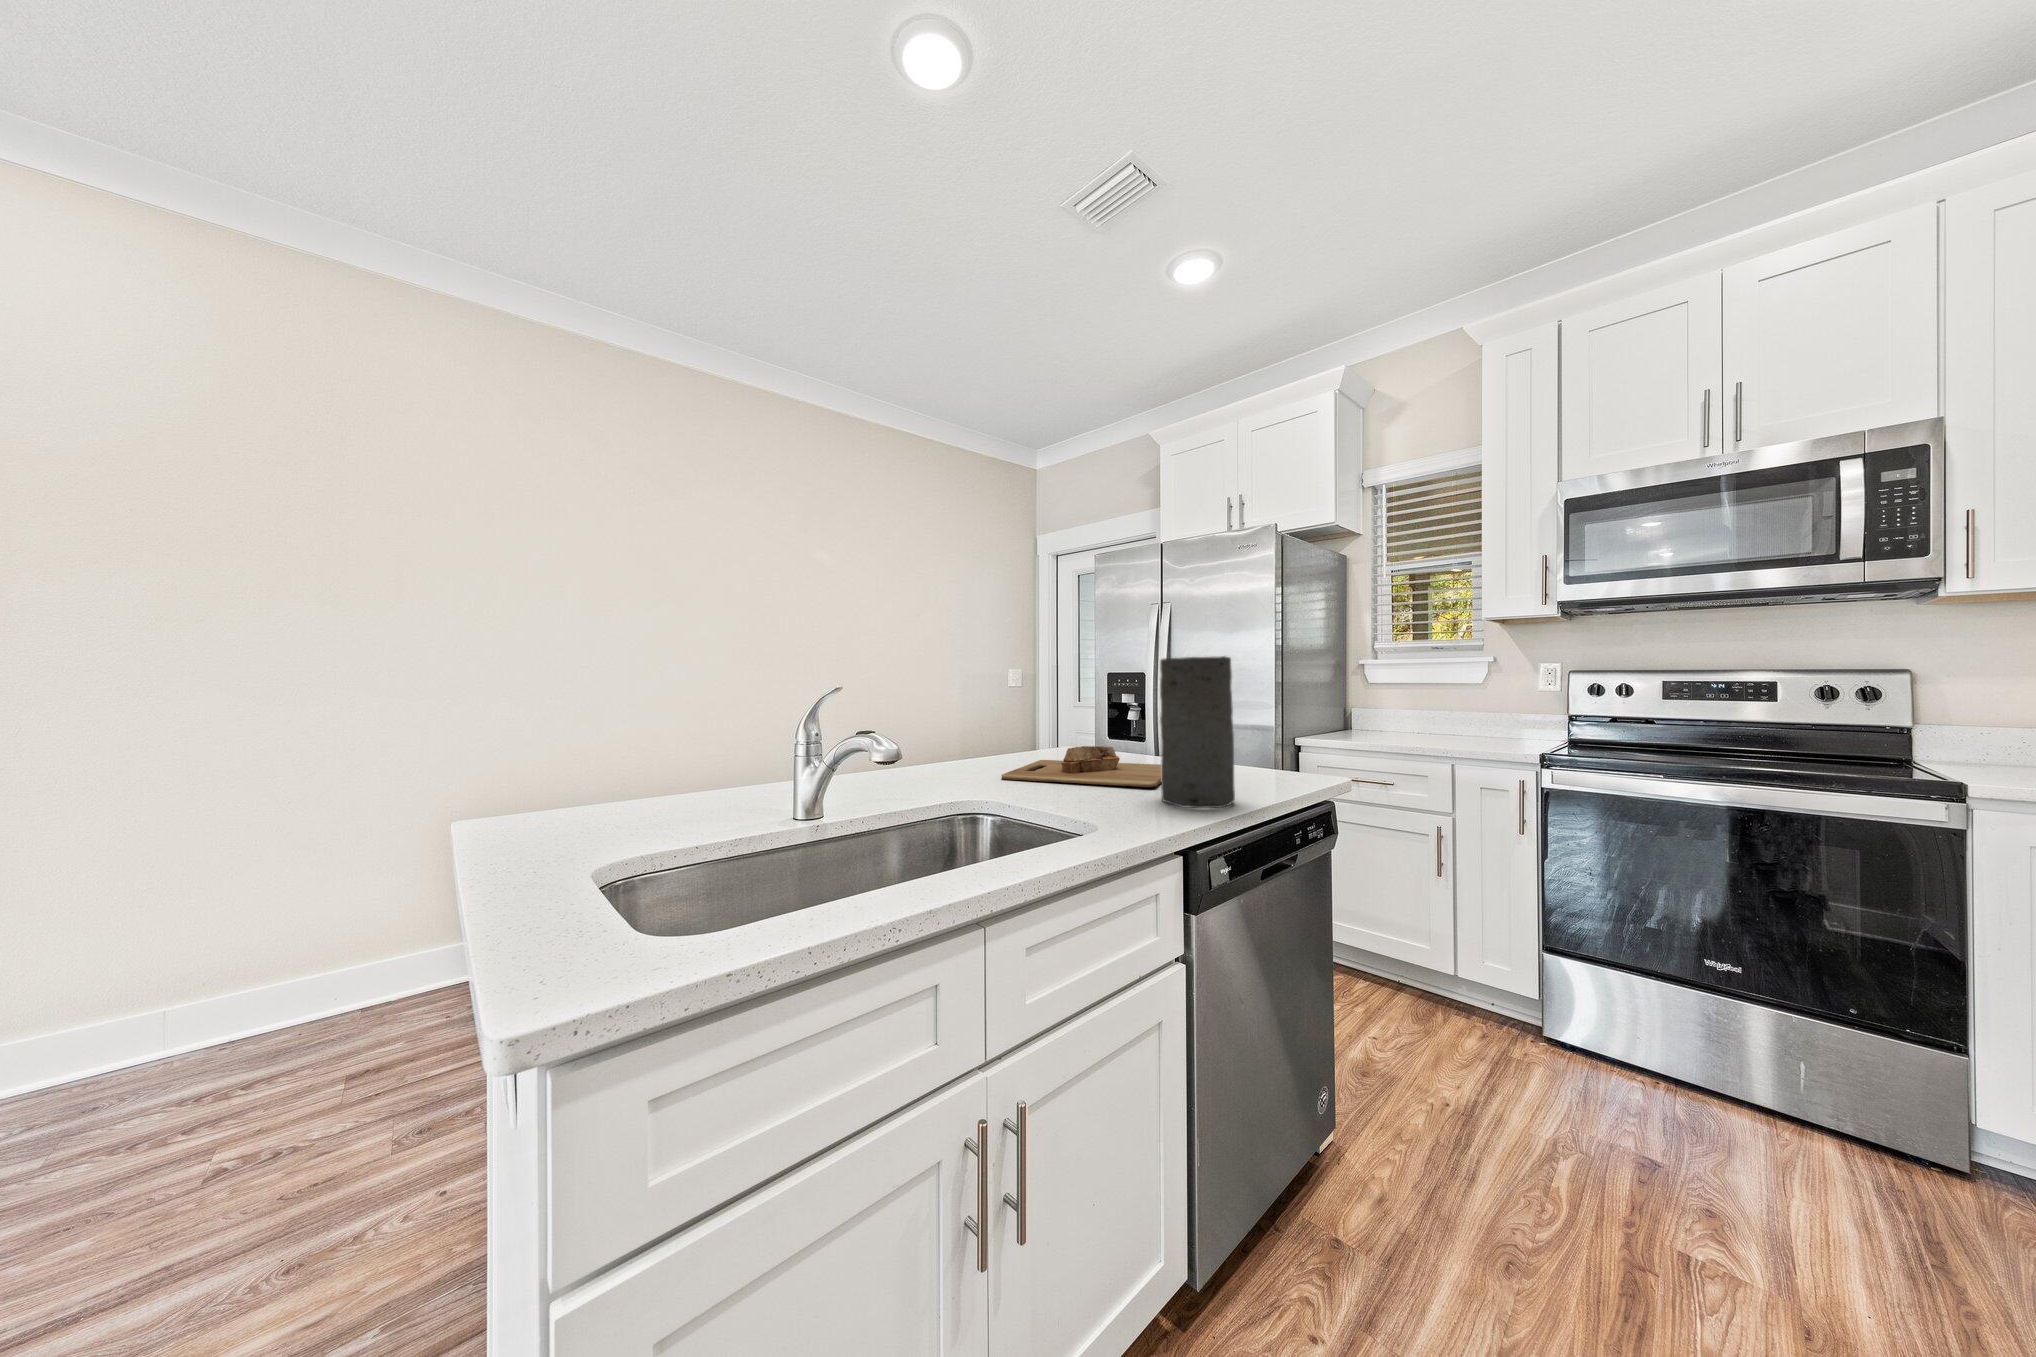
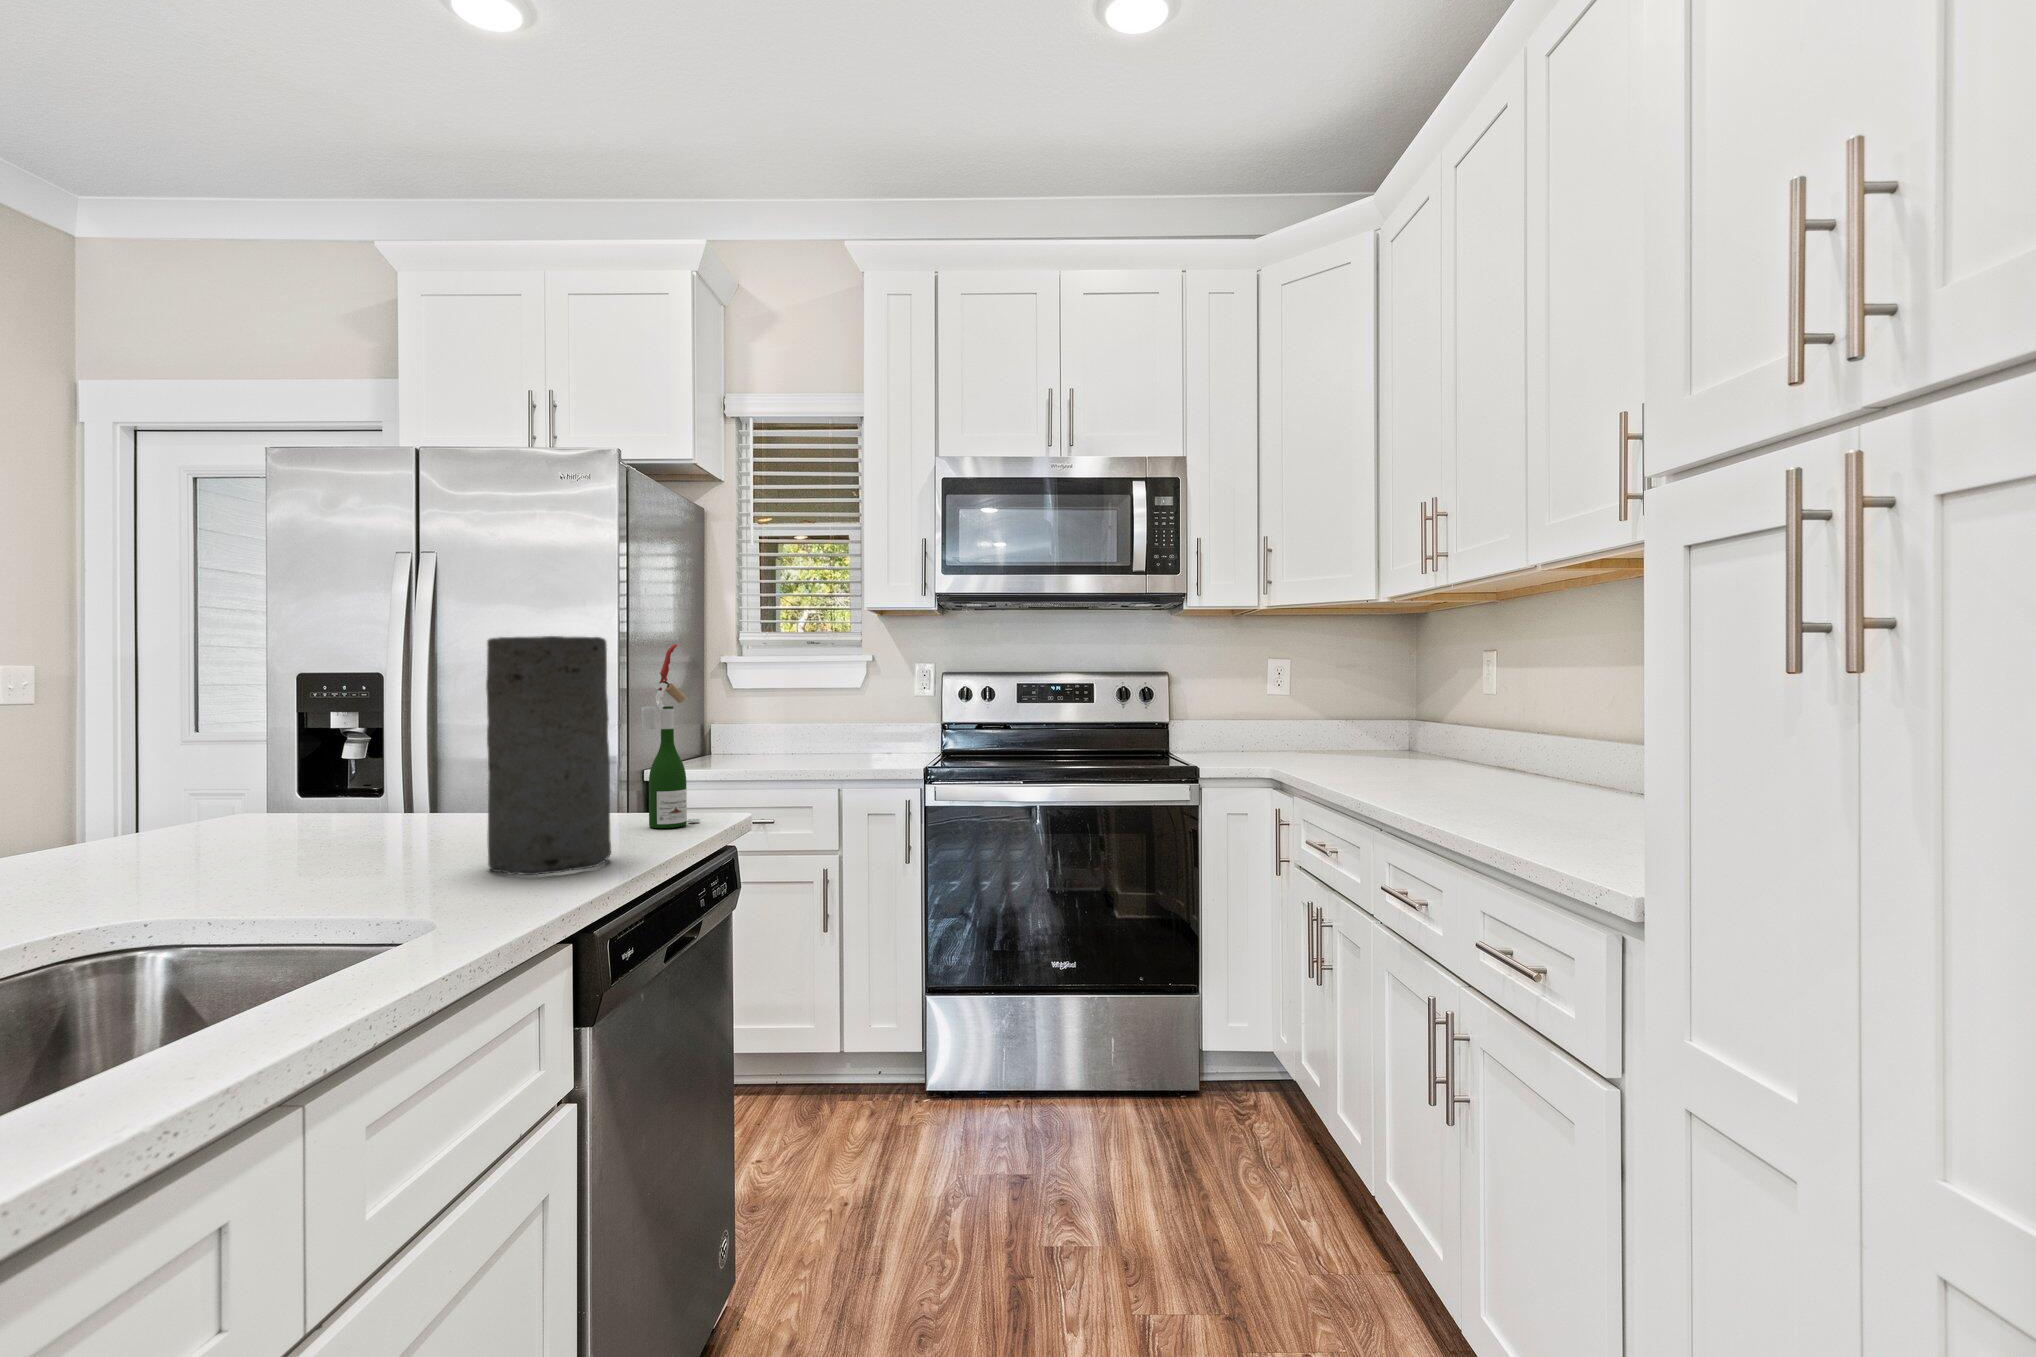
wine bottle: none [1267,657,1310,786] -> present [641,644,700,828]
cutting board: present [1002,746,1161,787] -> none [99,796,483,882]

